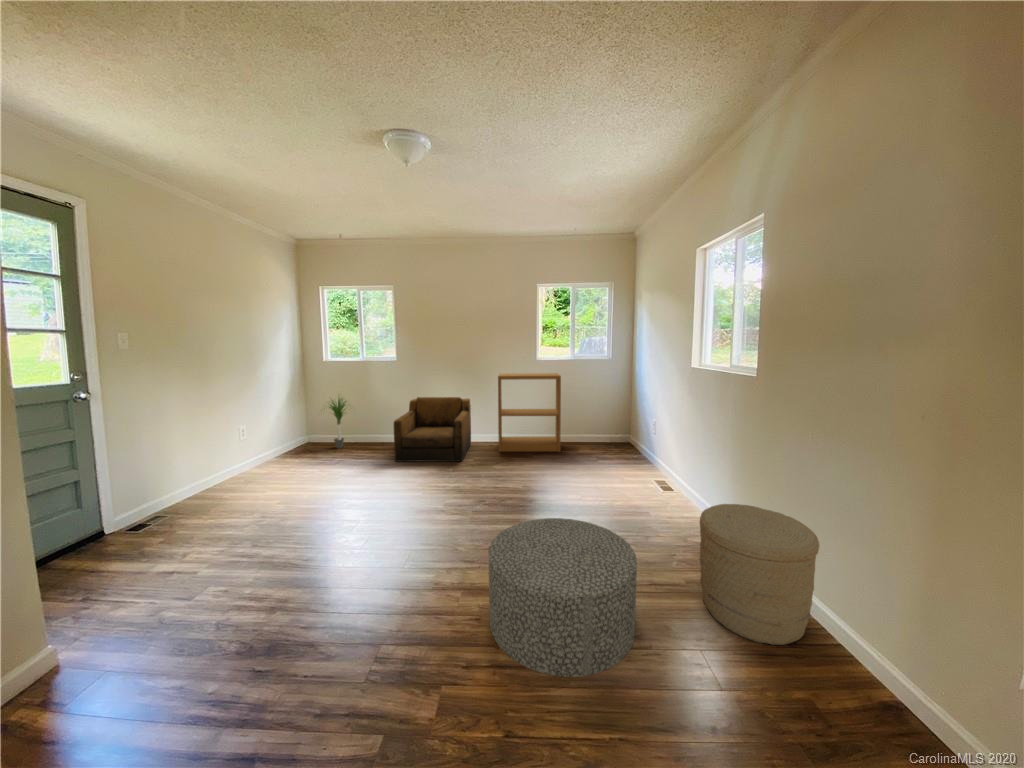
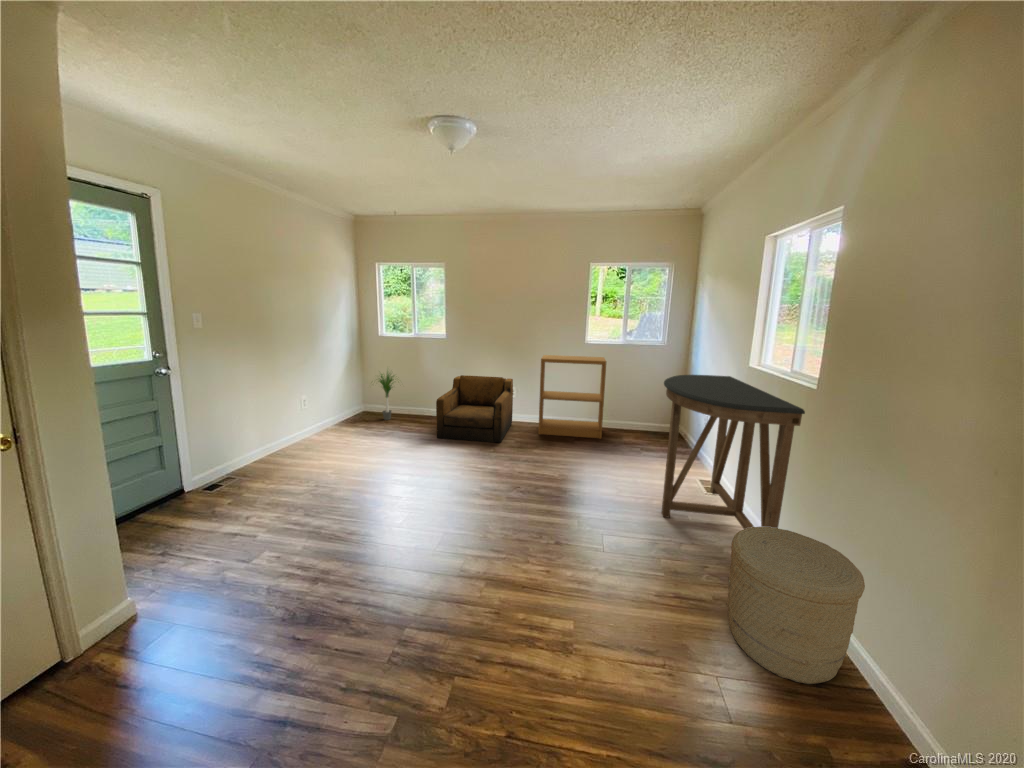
console table: none [619,379,748,549] -> present [661,375,805,529]
ottoman: present [489,518,637,677] -> none [507,521,657,687]

